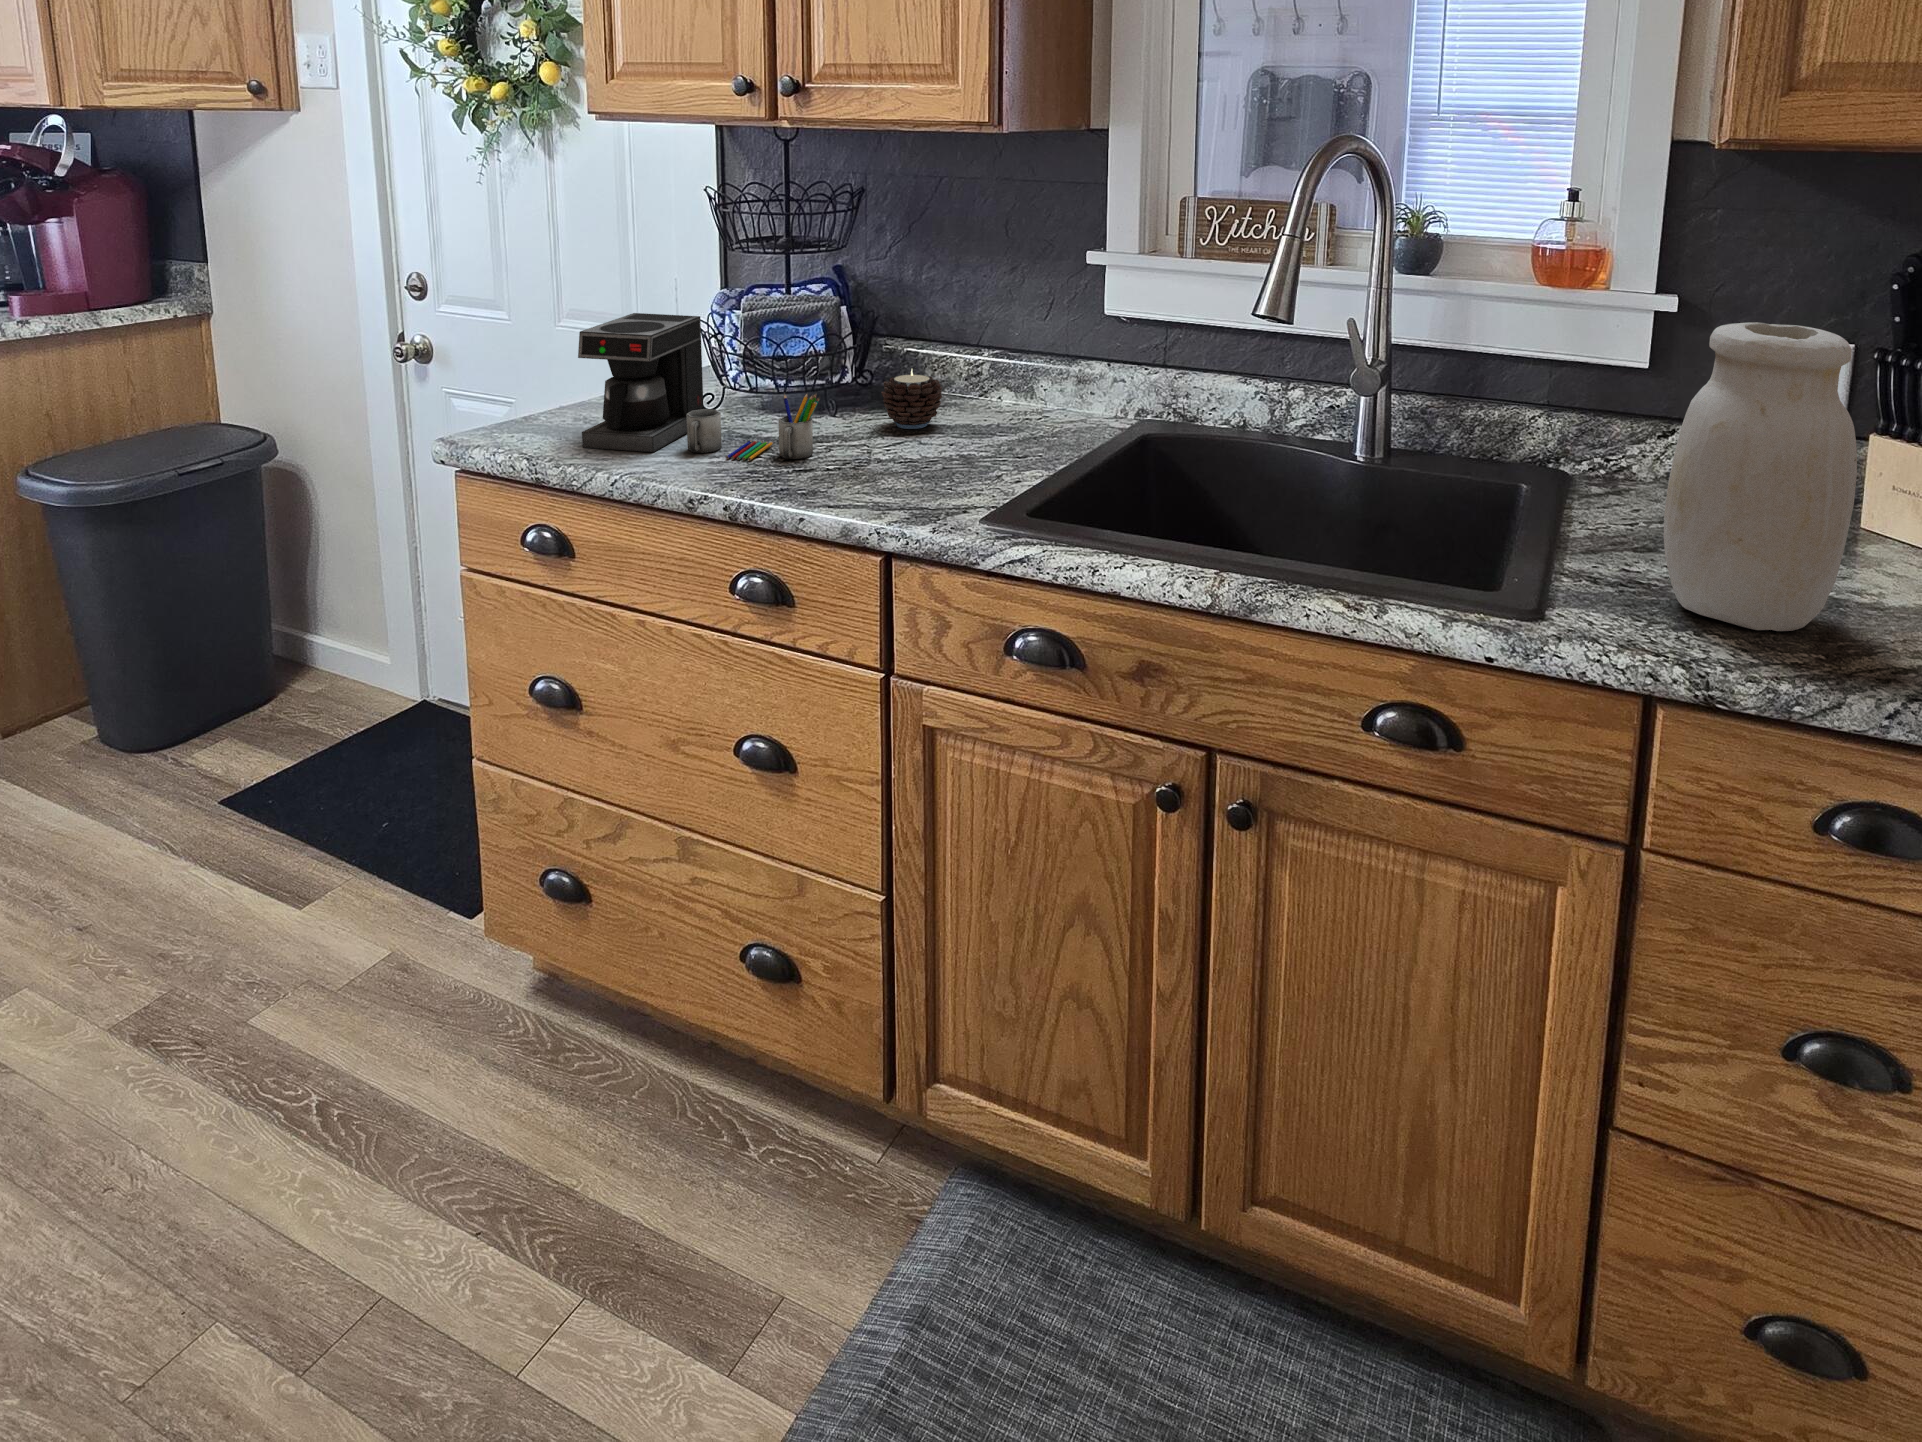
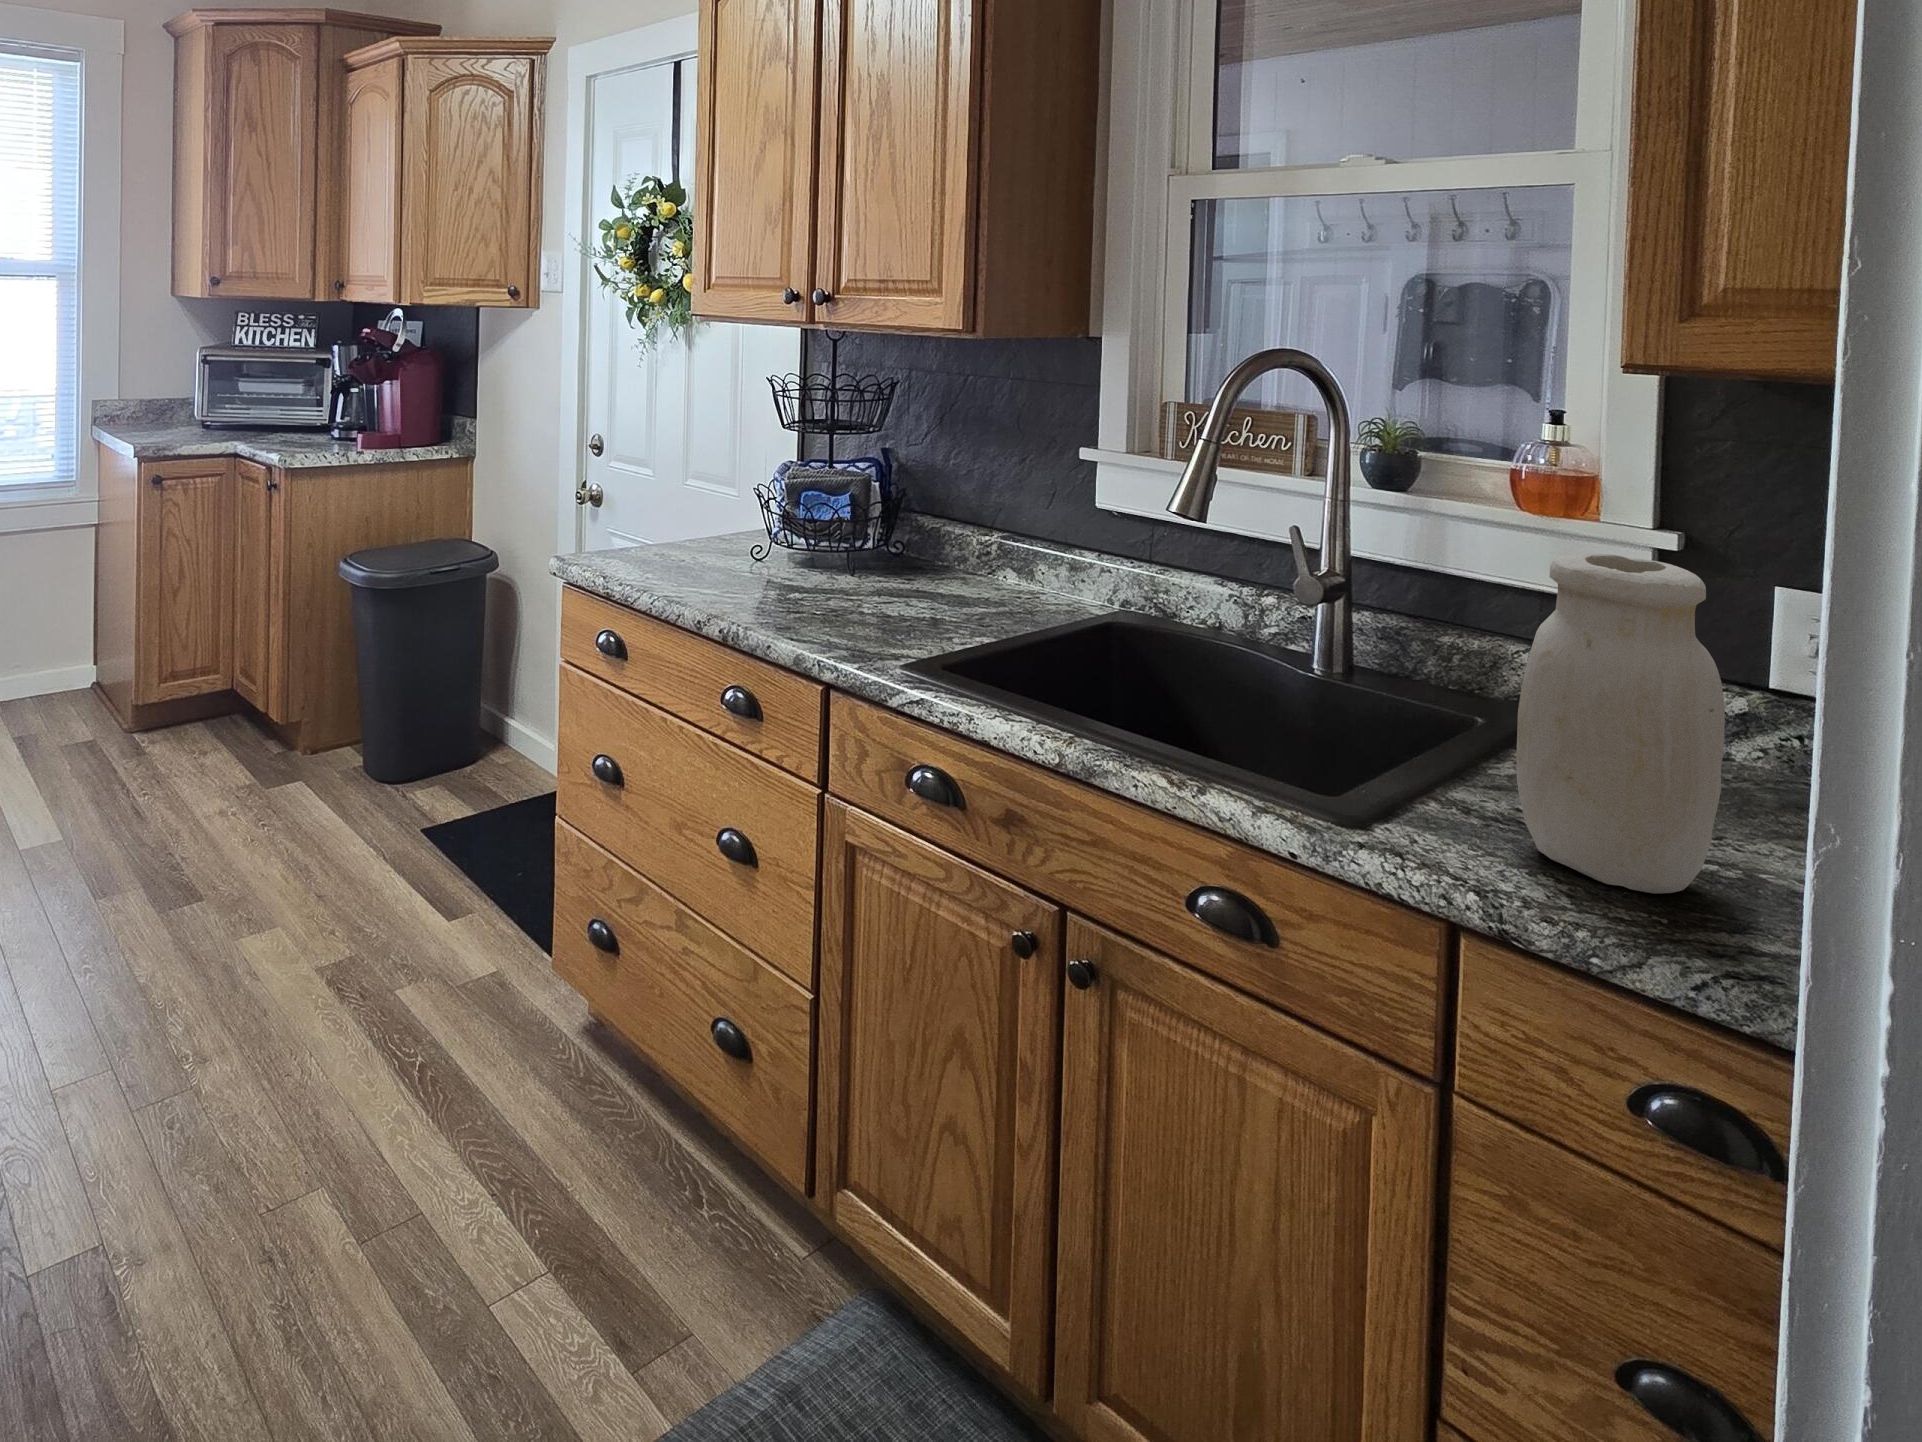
coffee maker: present [578,313,820,461] -> none [646,473,817,602]
candle: present [881,370,942,429] -> none [882,539,937,593]

